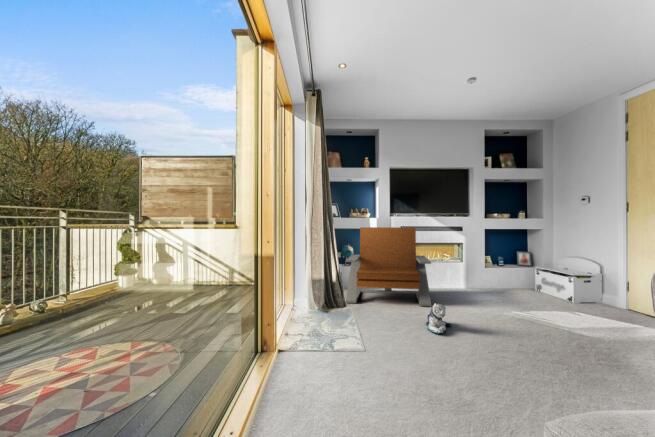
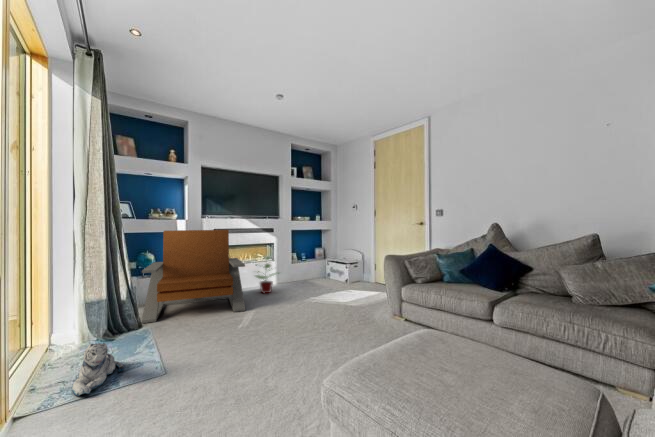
potted plant: none [439,255,472,295] -> present [256,264,274,293]
plush toy: present [426,303,452,334] -> present [72,343,124,396]

